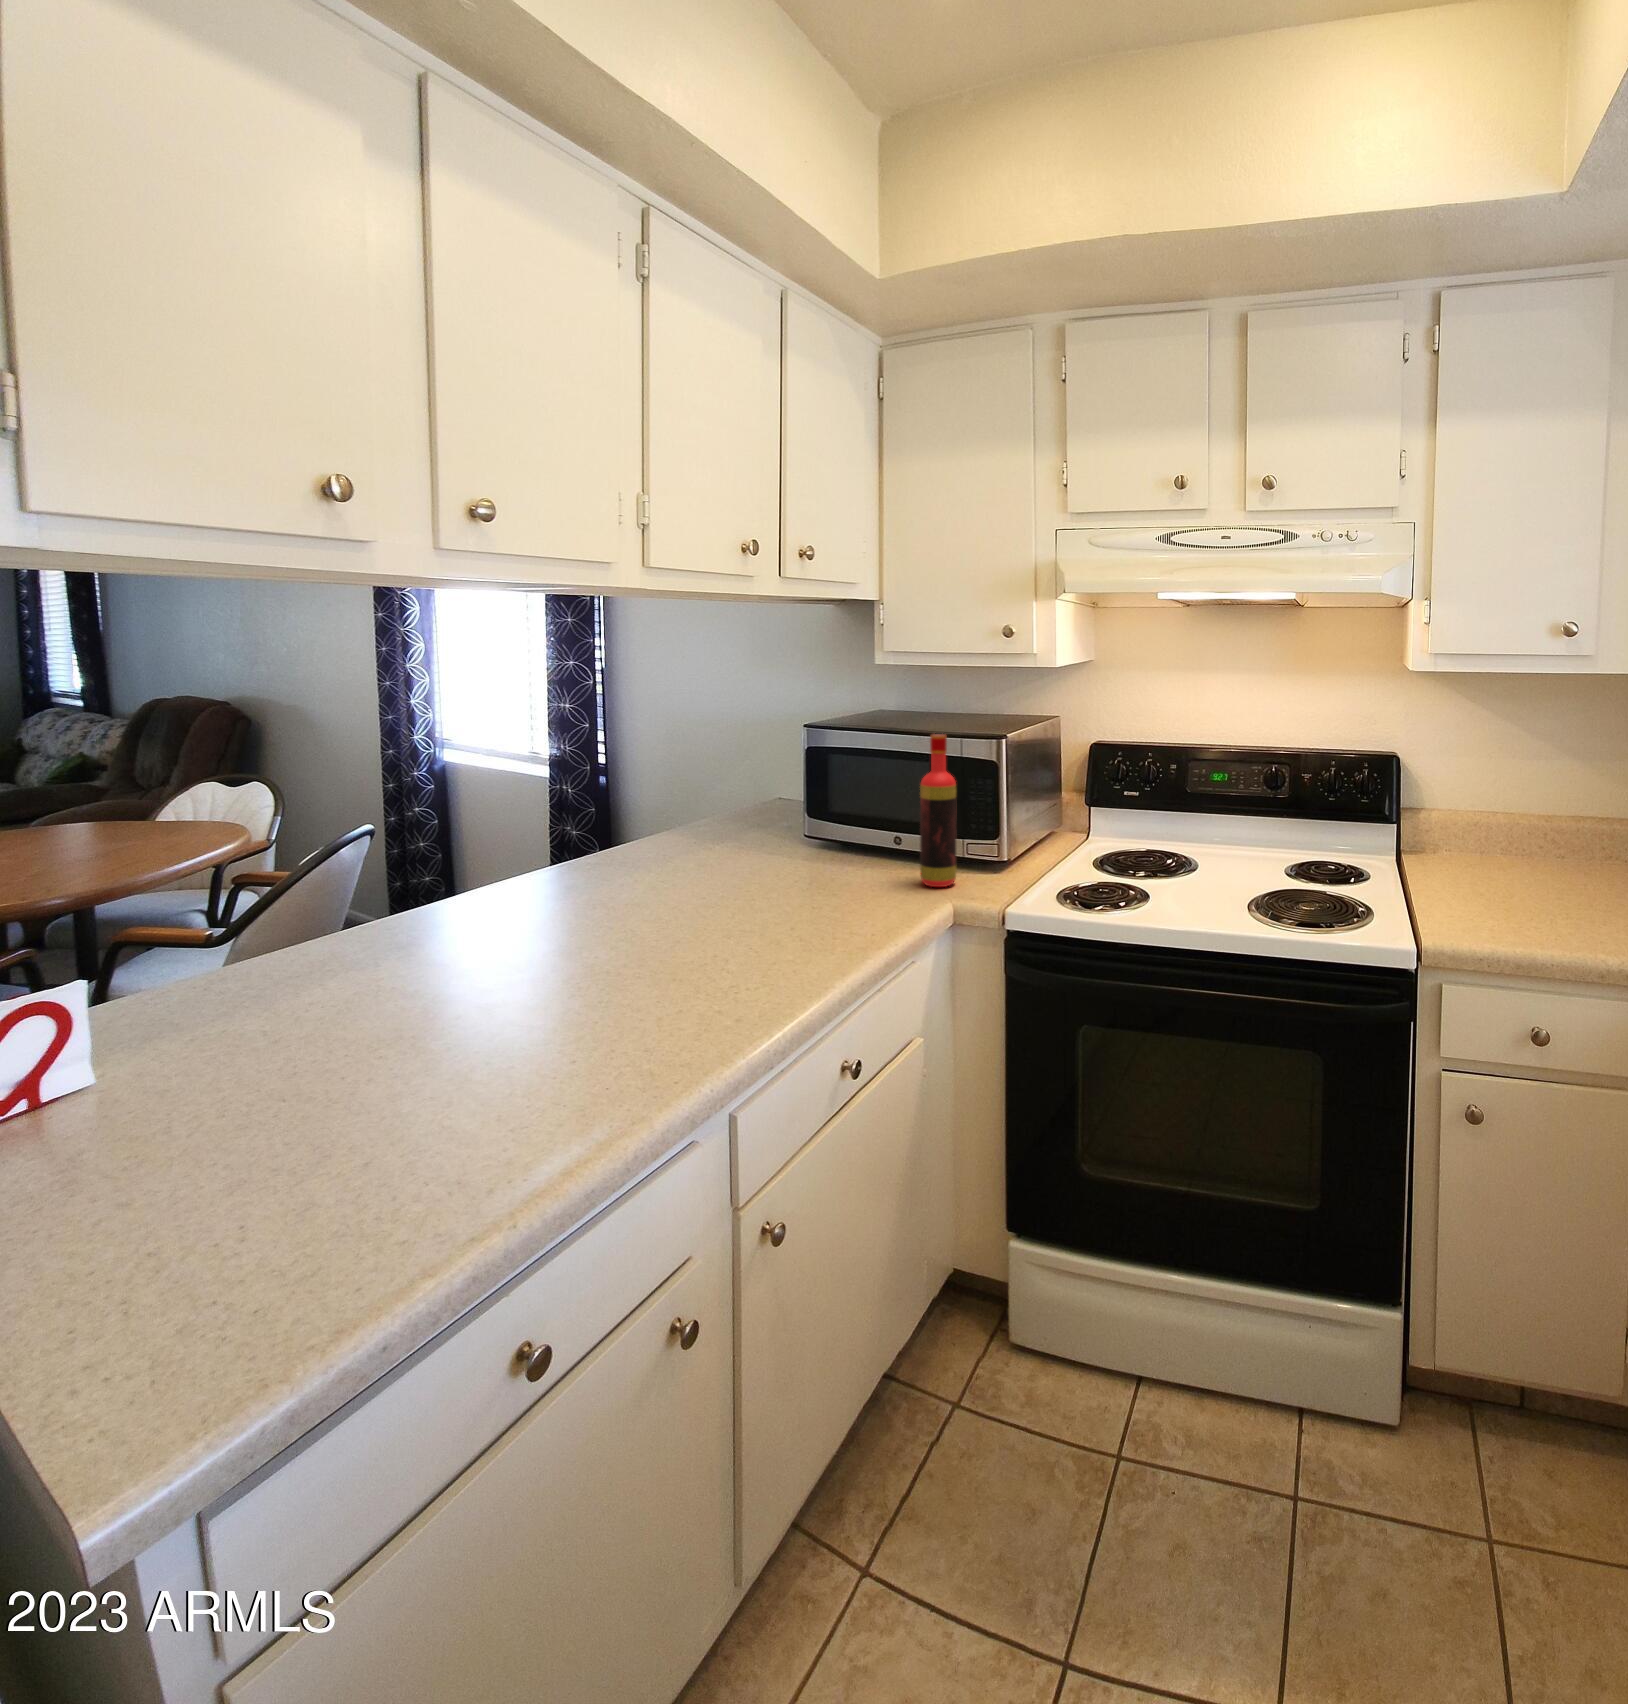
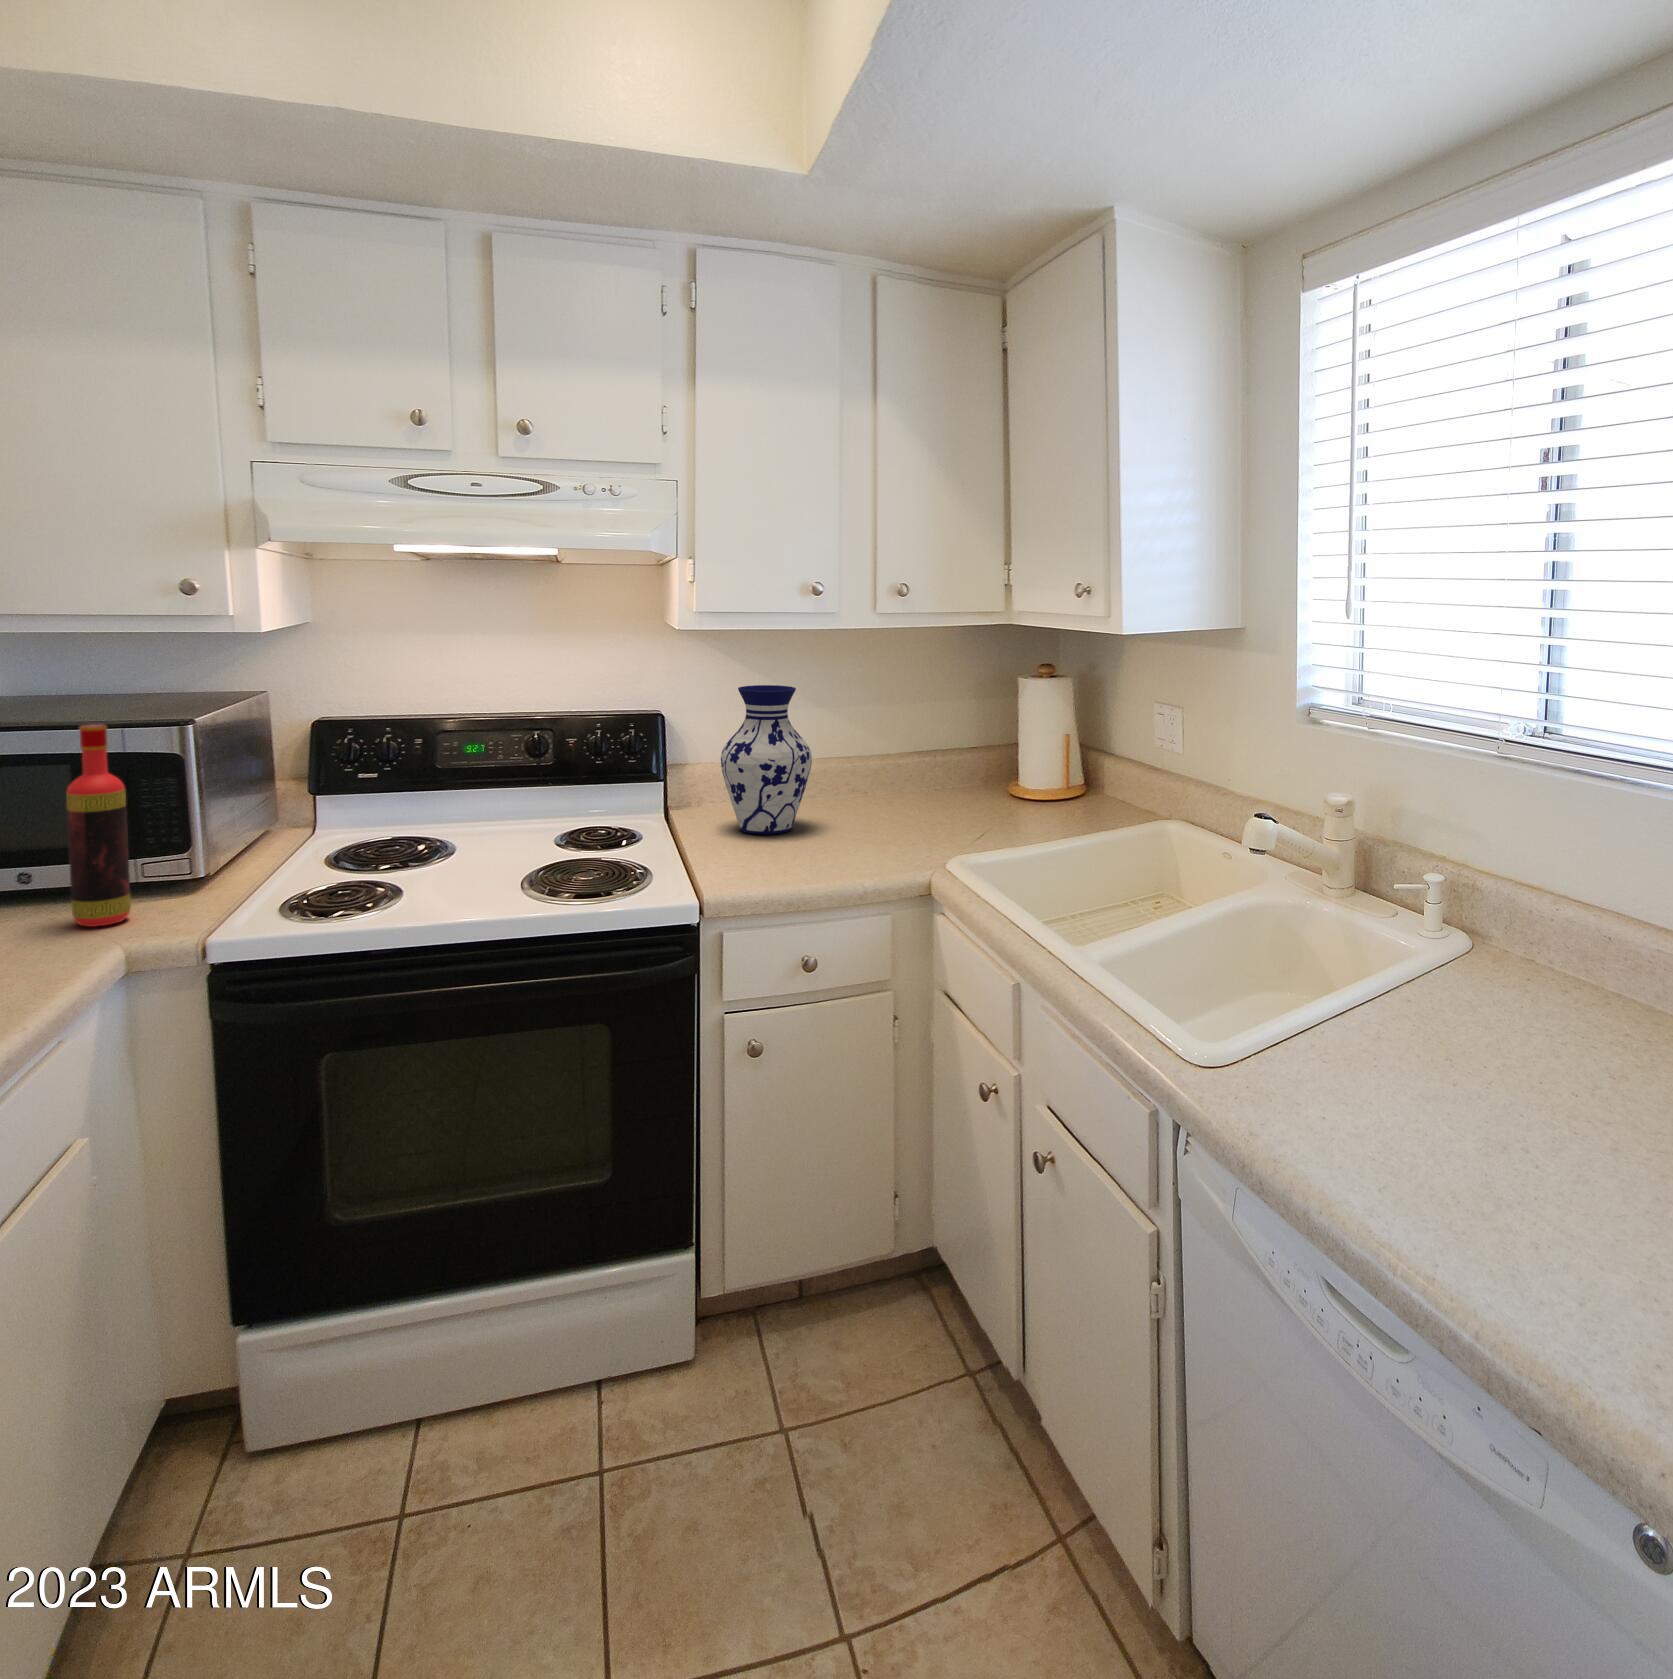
vase: none [1453,732,1563,890] -> present [721,685,812,834]

